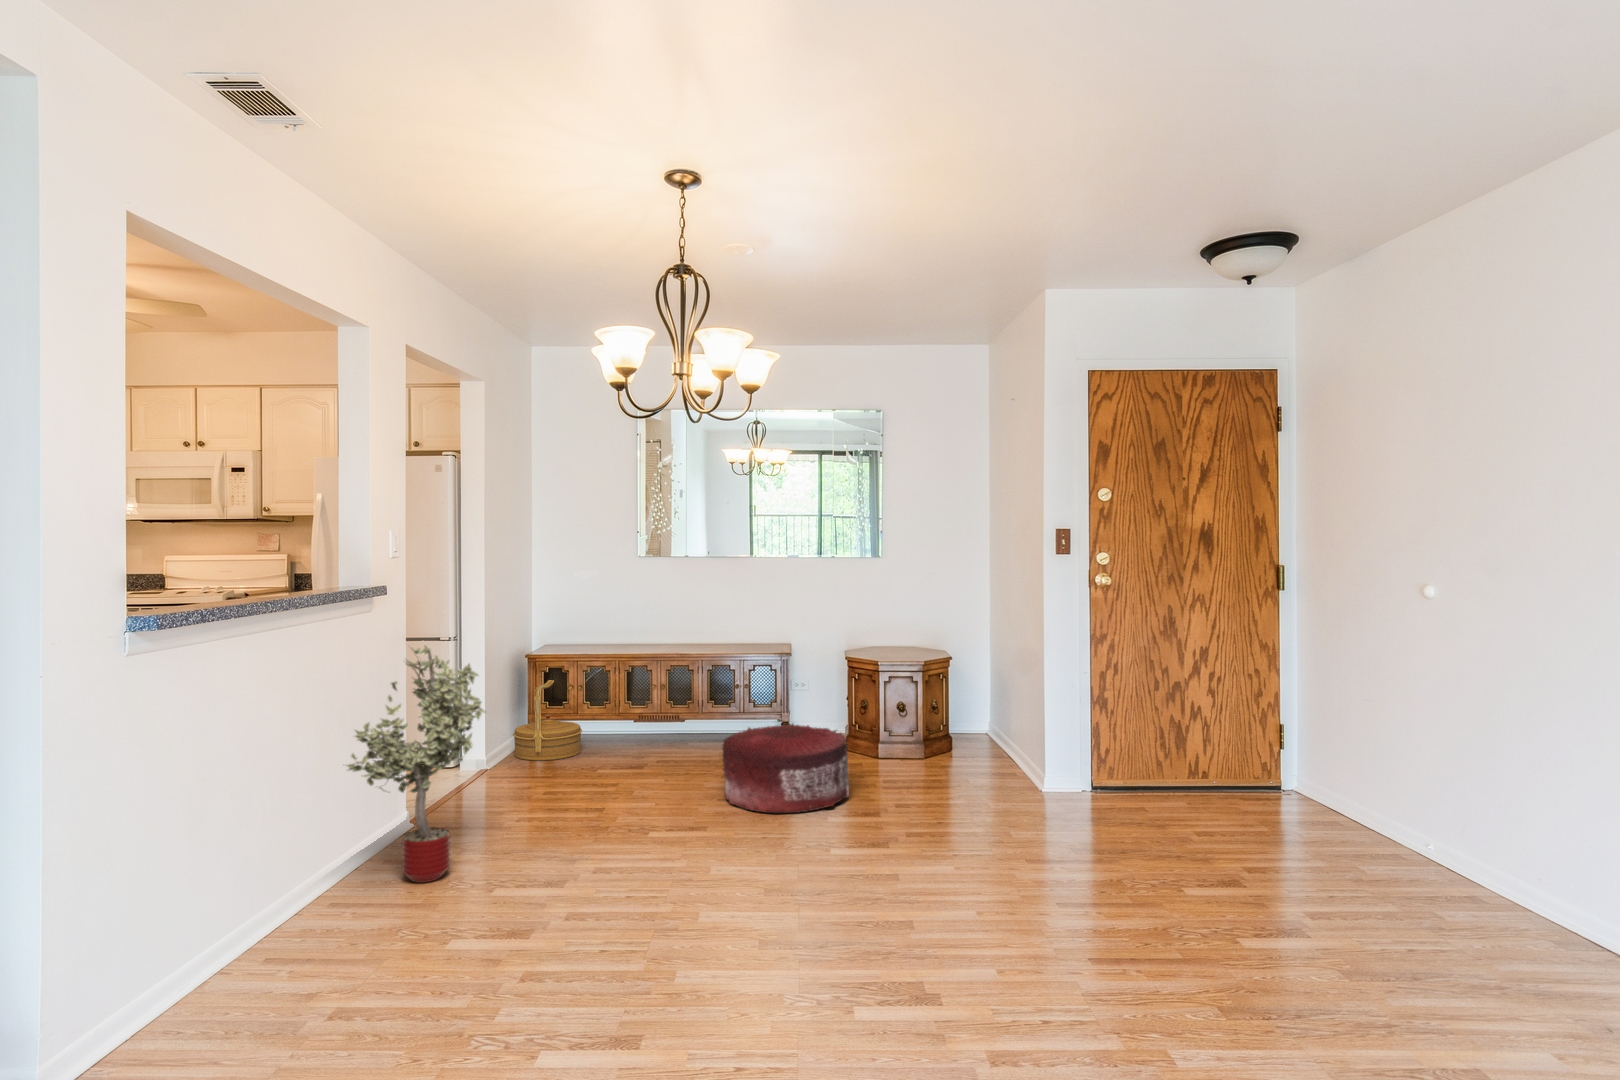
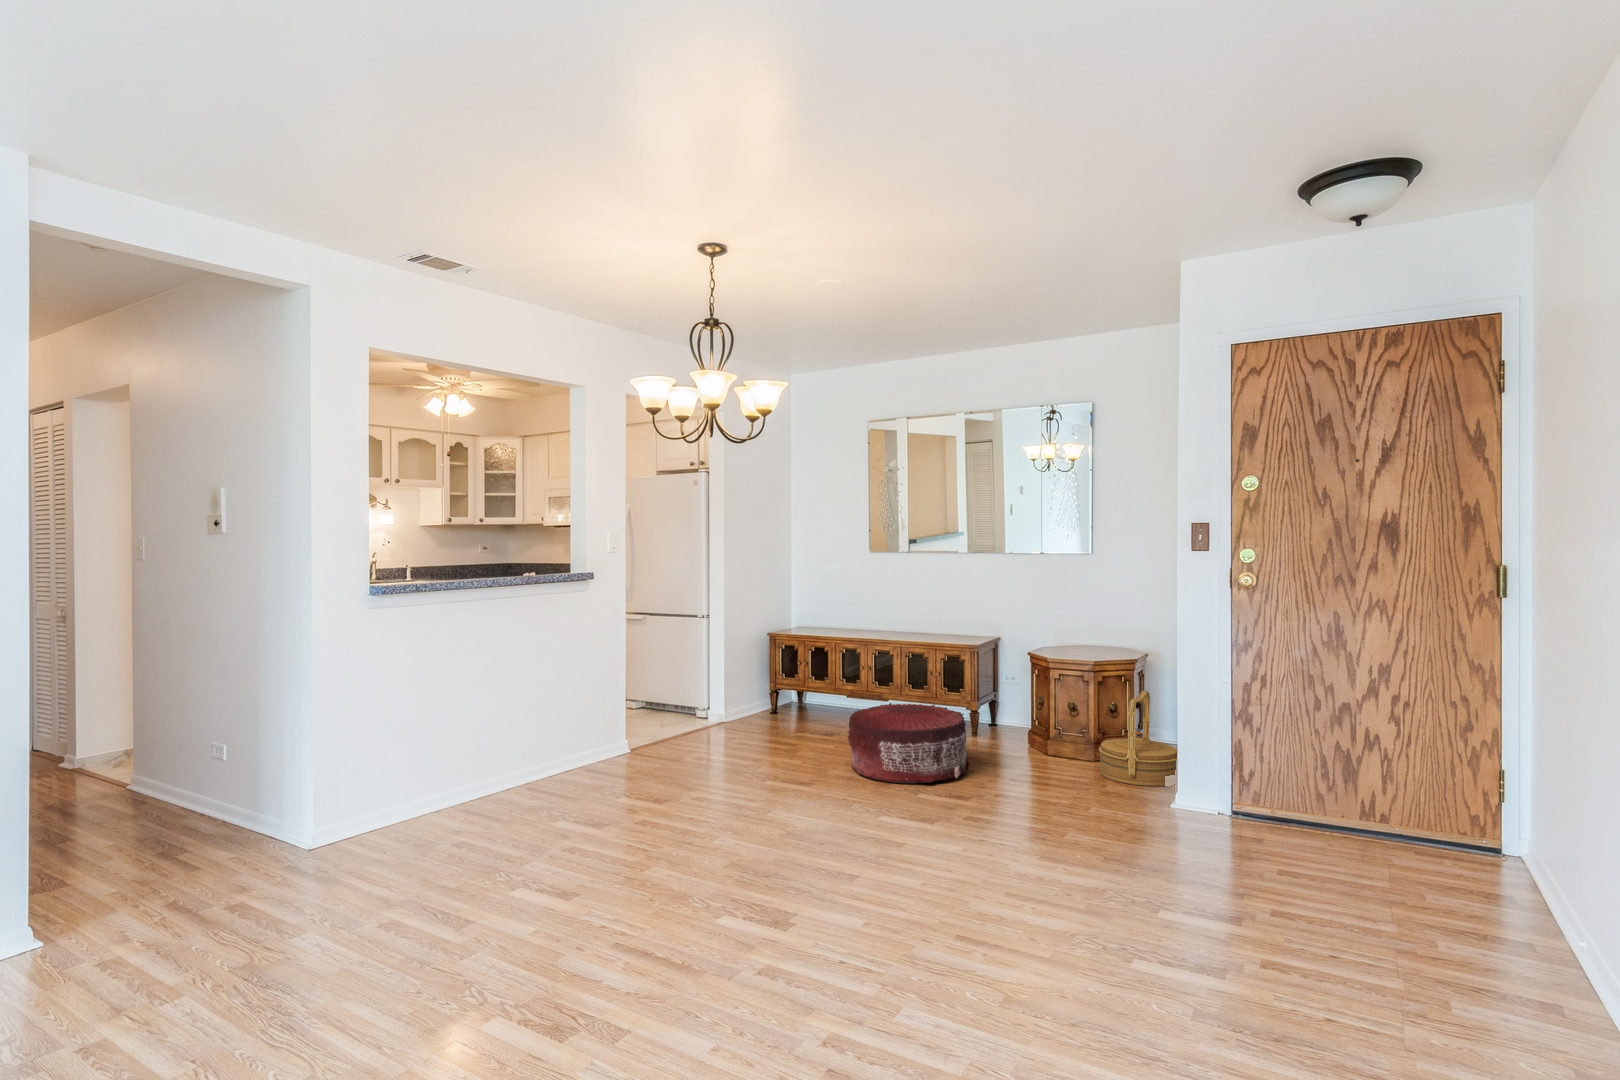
potted tree: present [347,646,485,883] -> none [511,605,635,781]
woven basket: present [513,680,582,761] -> present [1099,691,1177,786]

